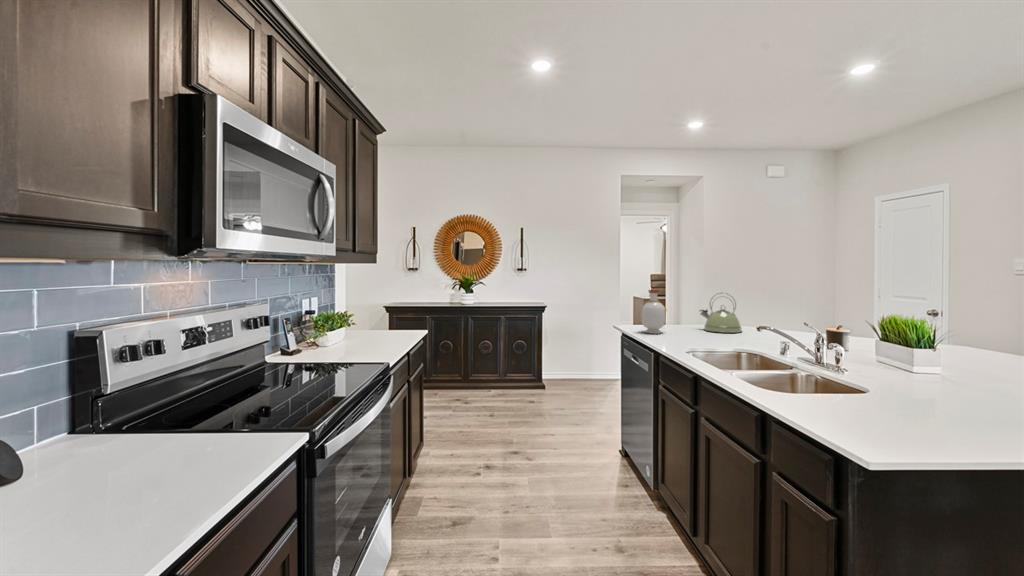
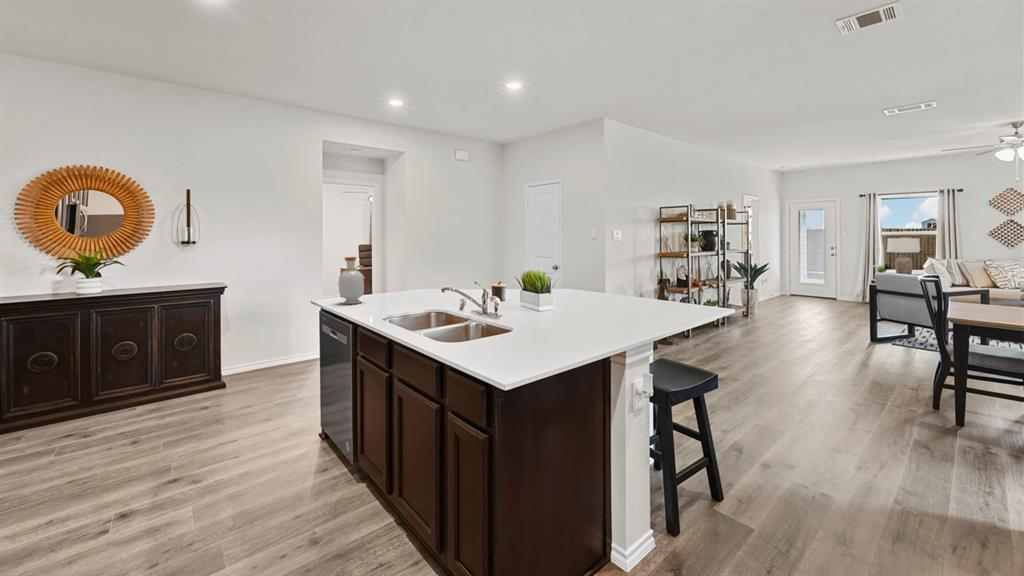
kettle: present [700,293,742,333] -> none [398,258,436,297]

